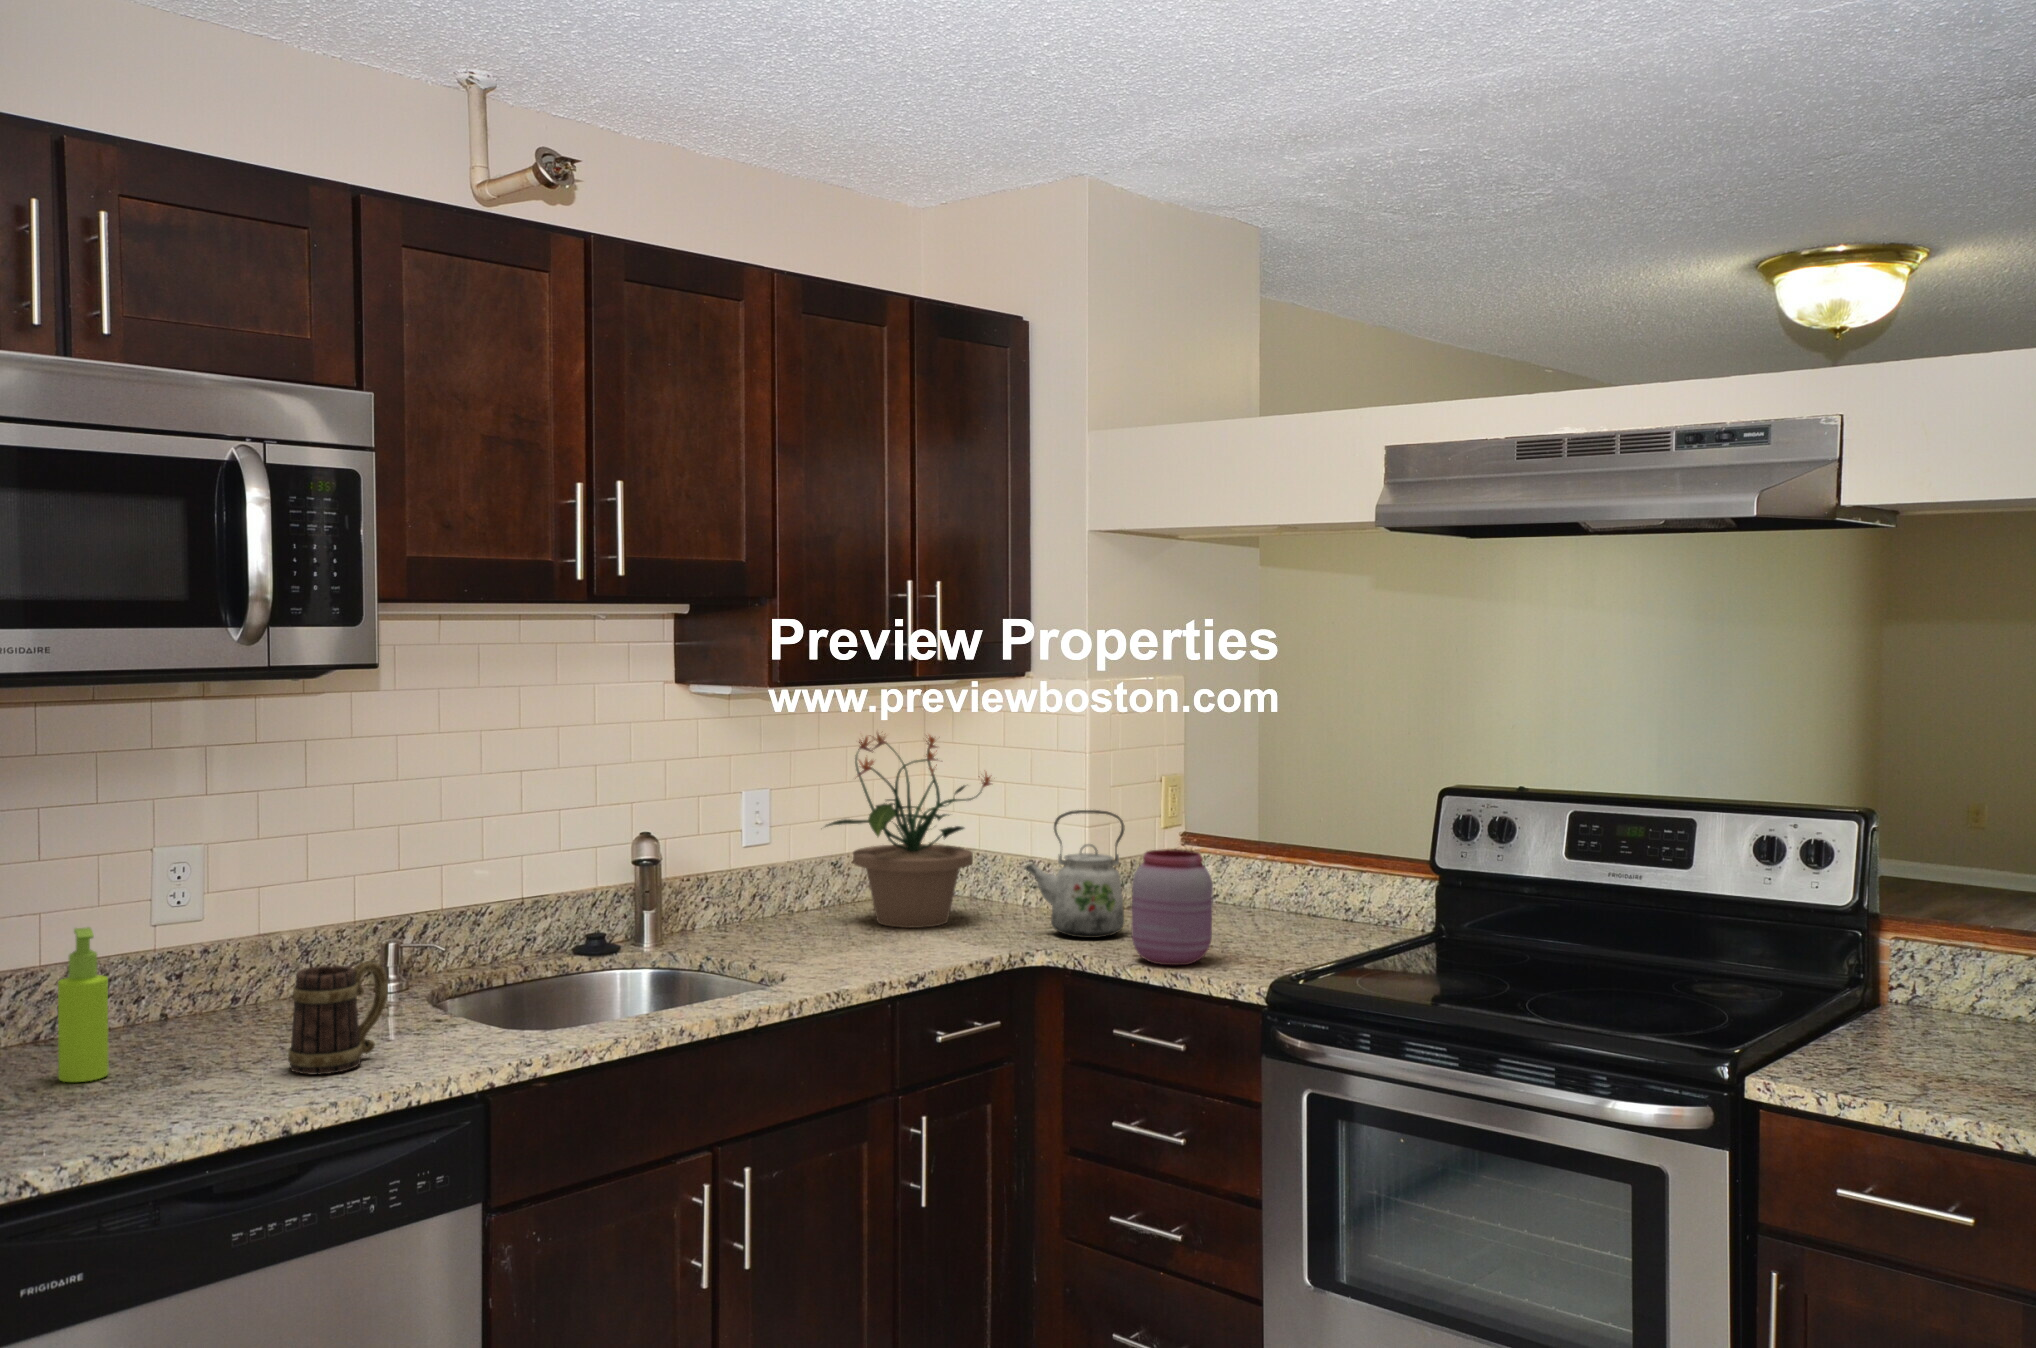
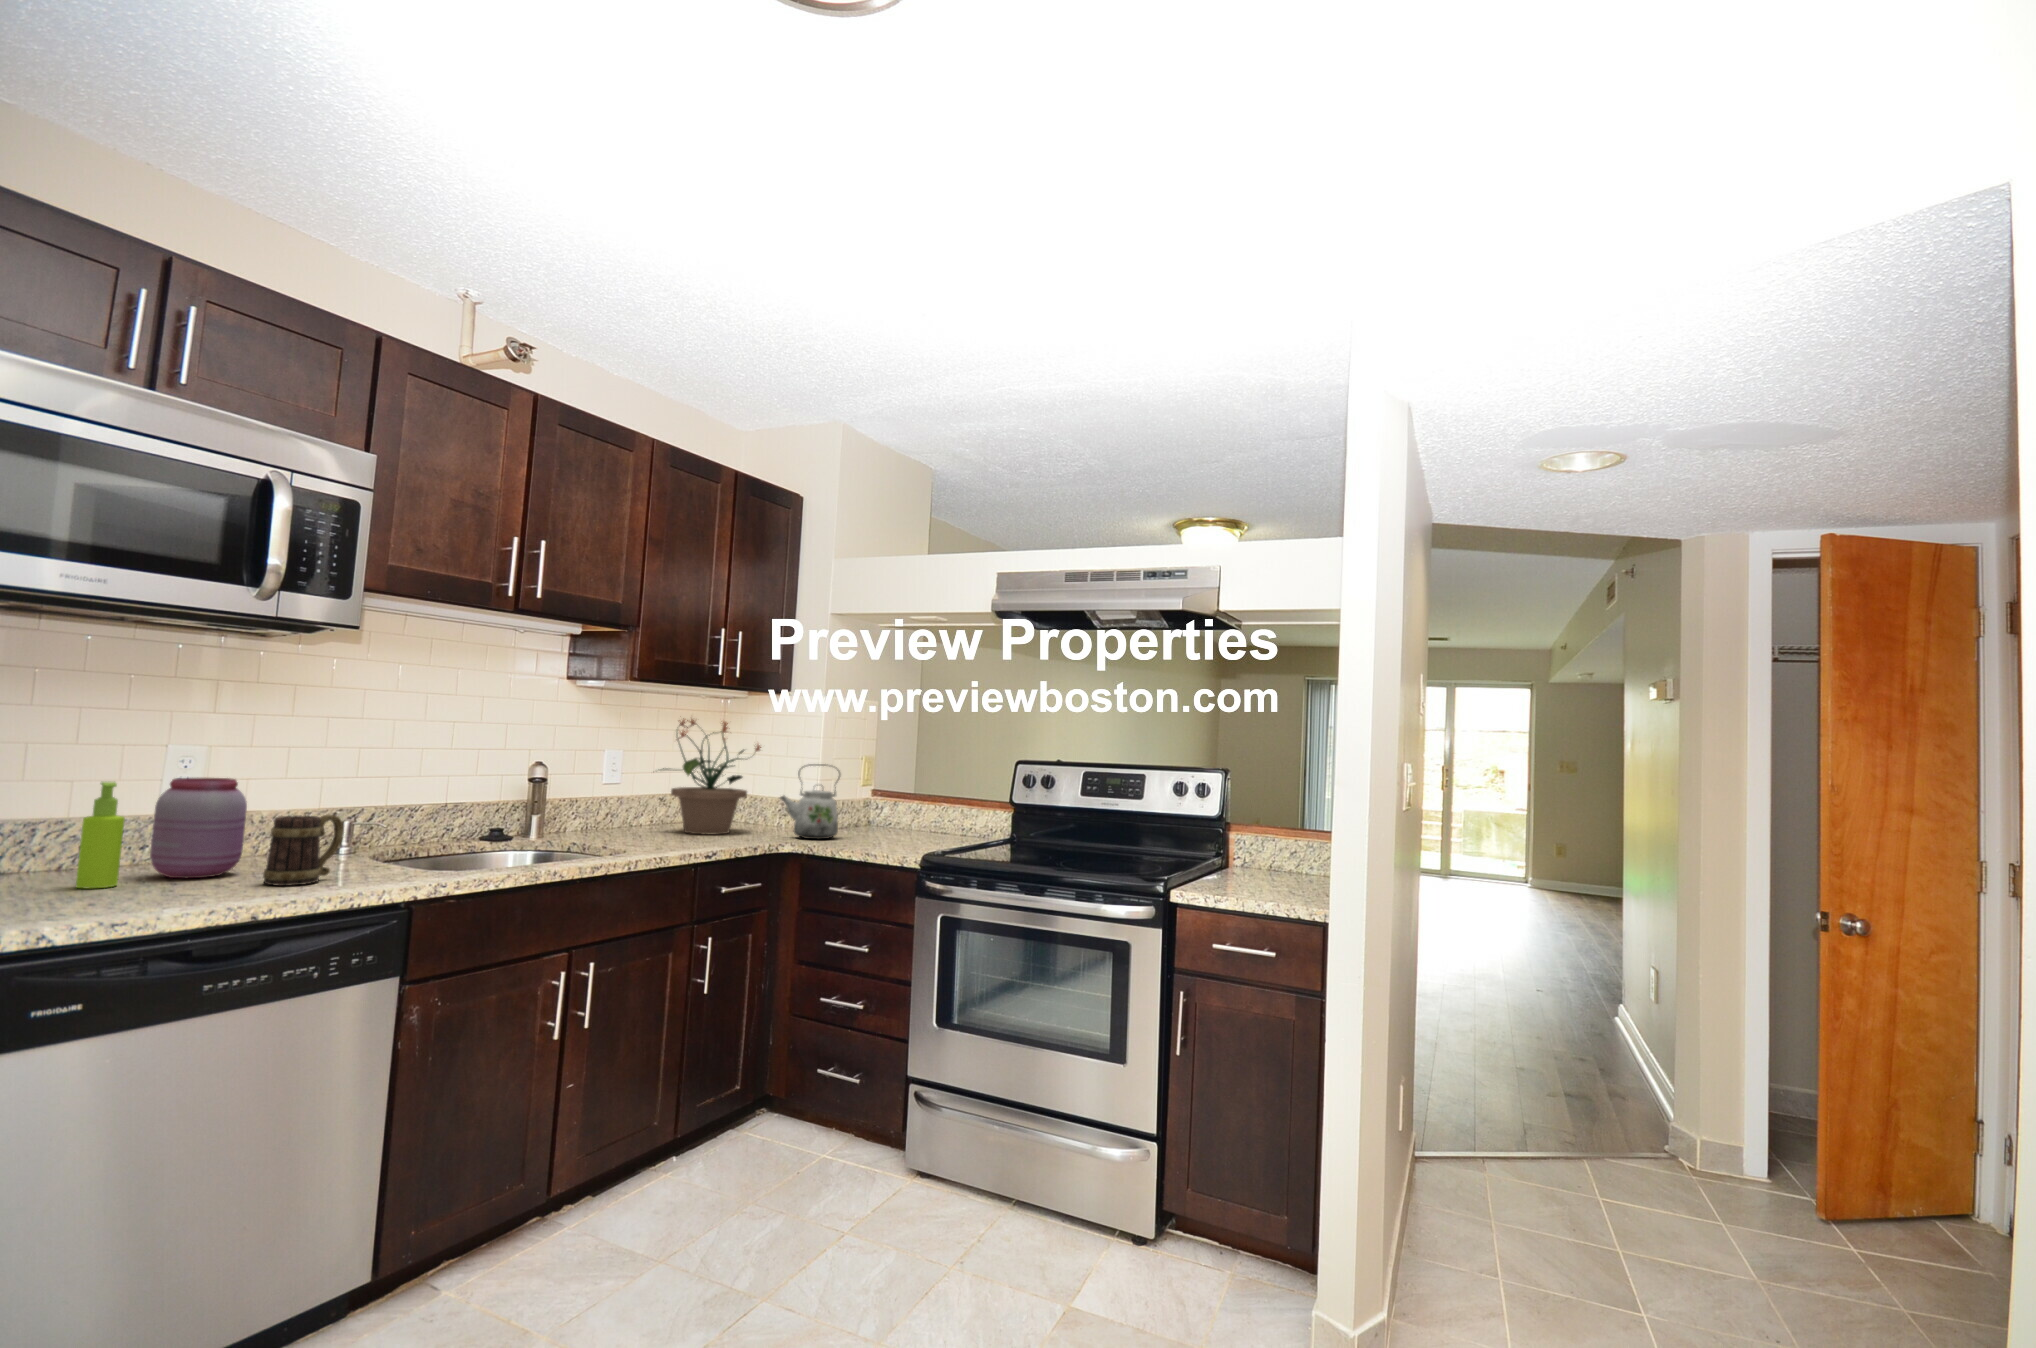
jar: present [1132,849,1213,965] -> present [150,778,247,878]

